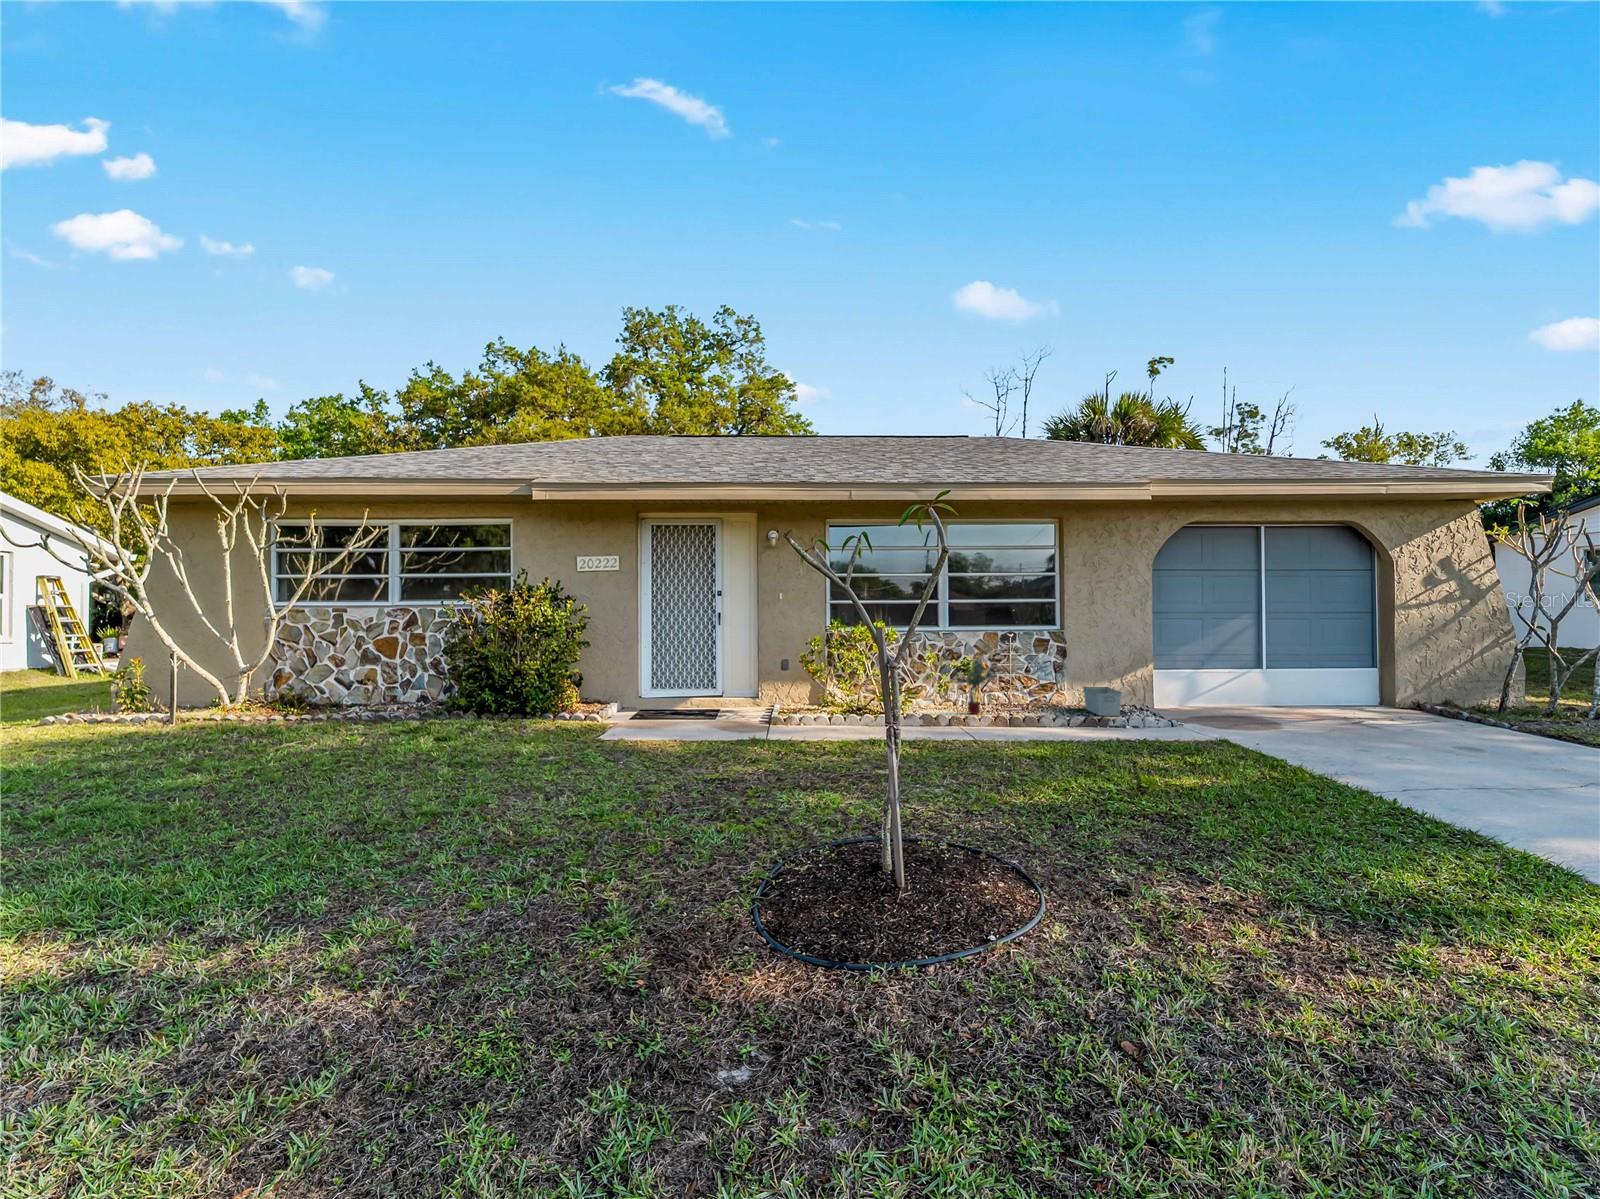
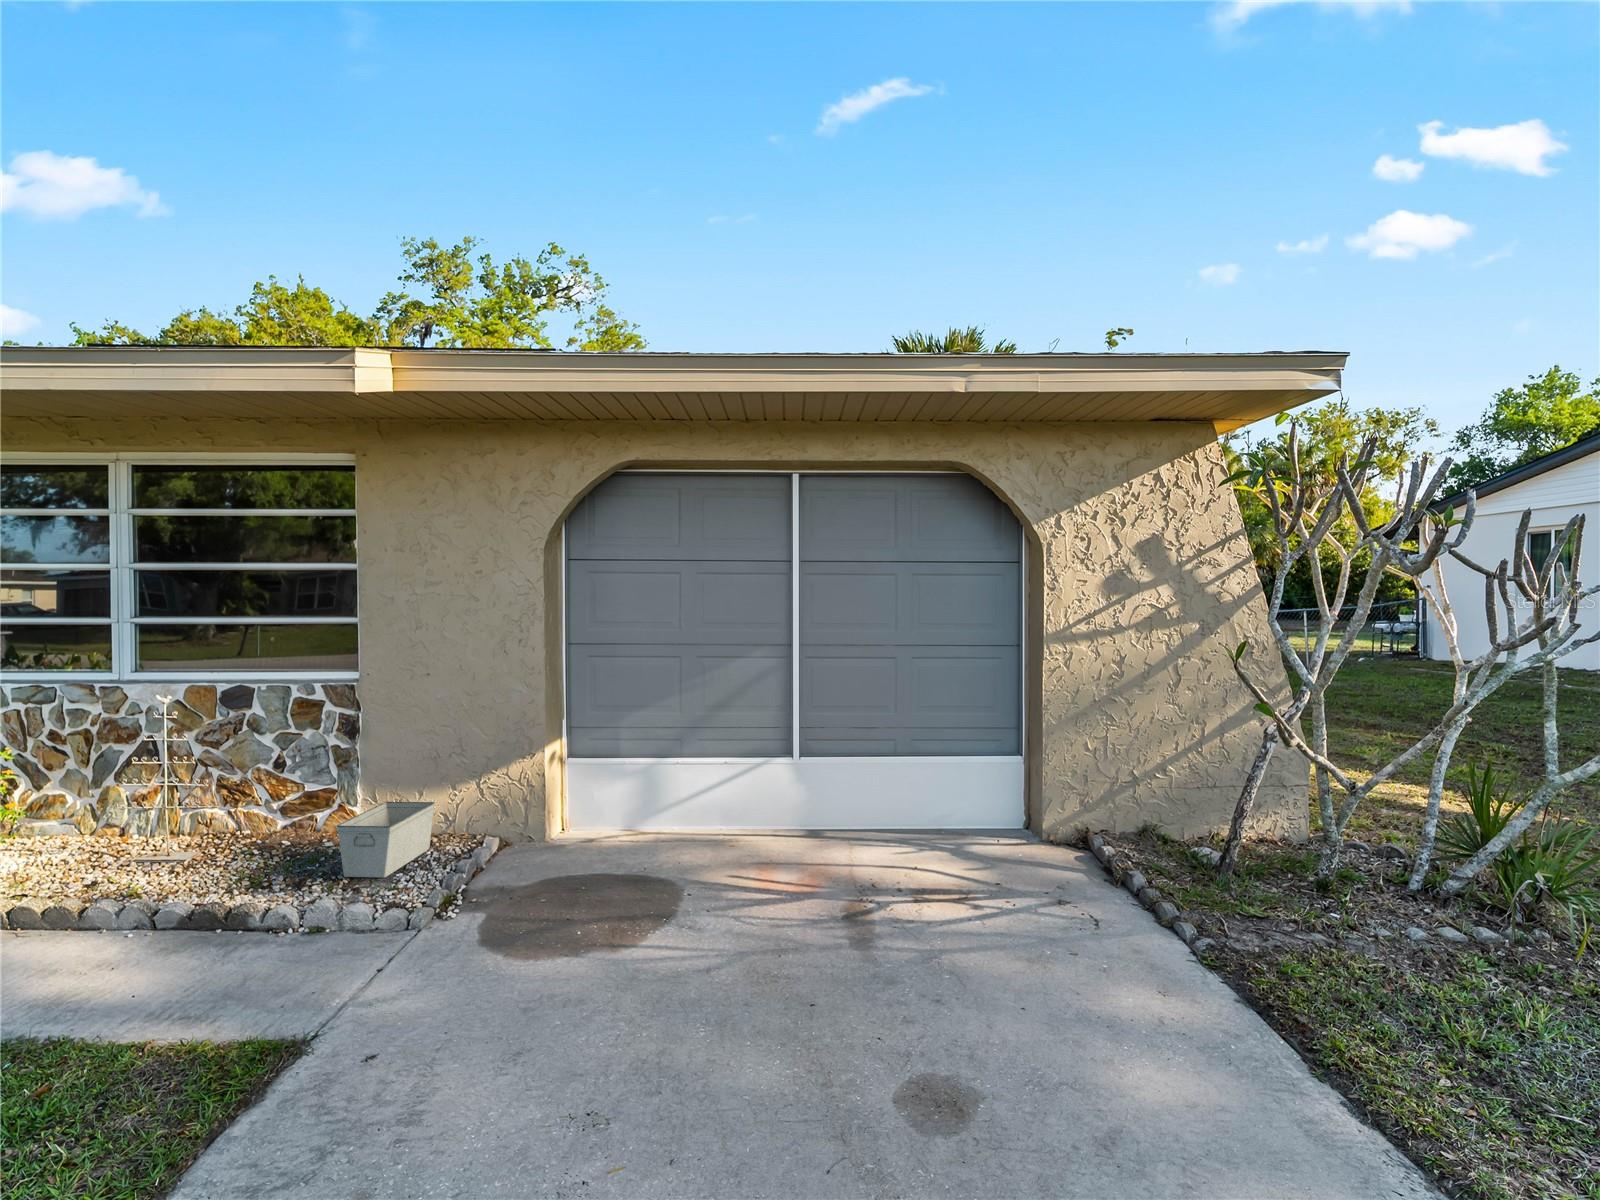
potted tree: present [951,655,998,714] -> none [63,730,174,864]

